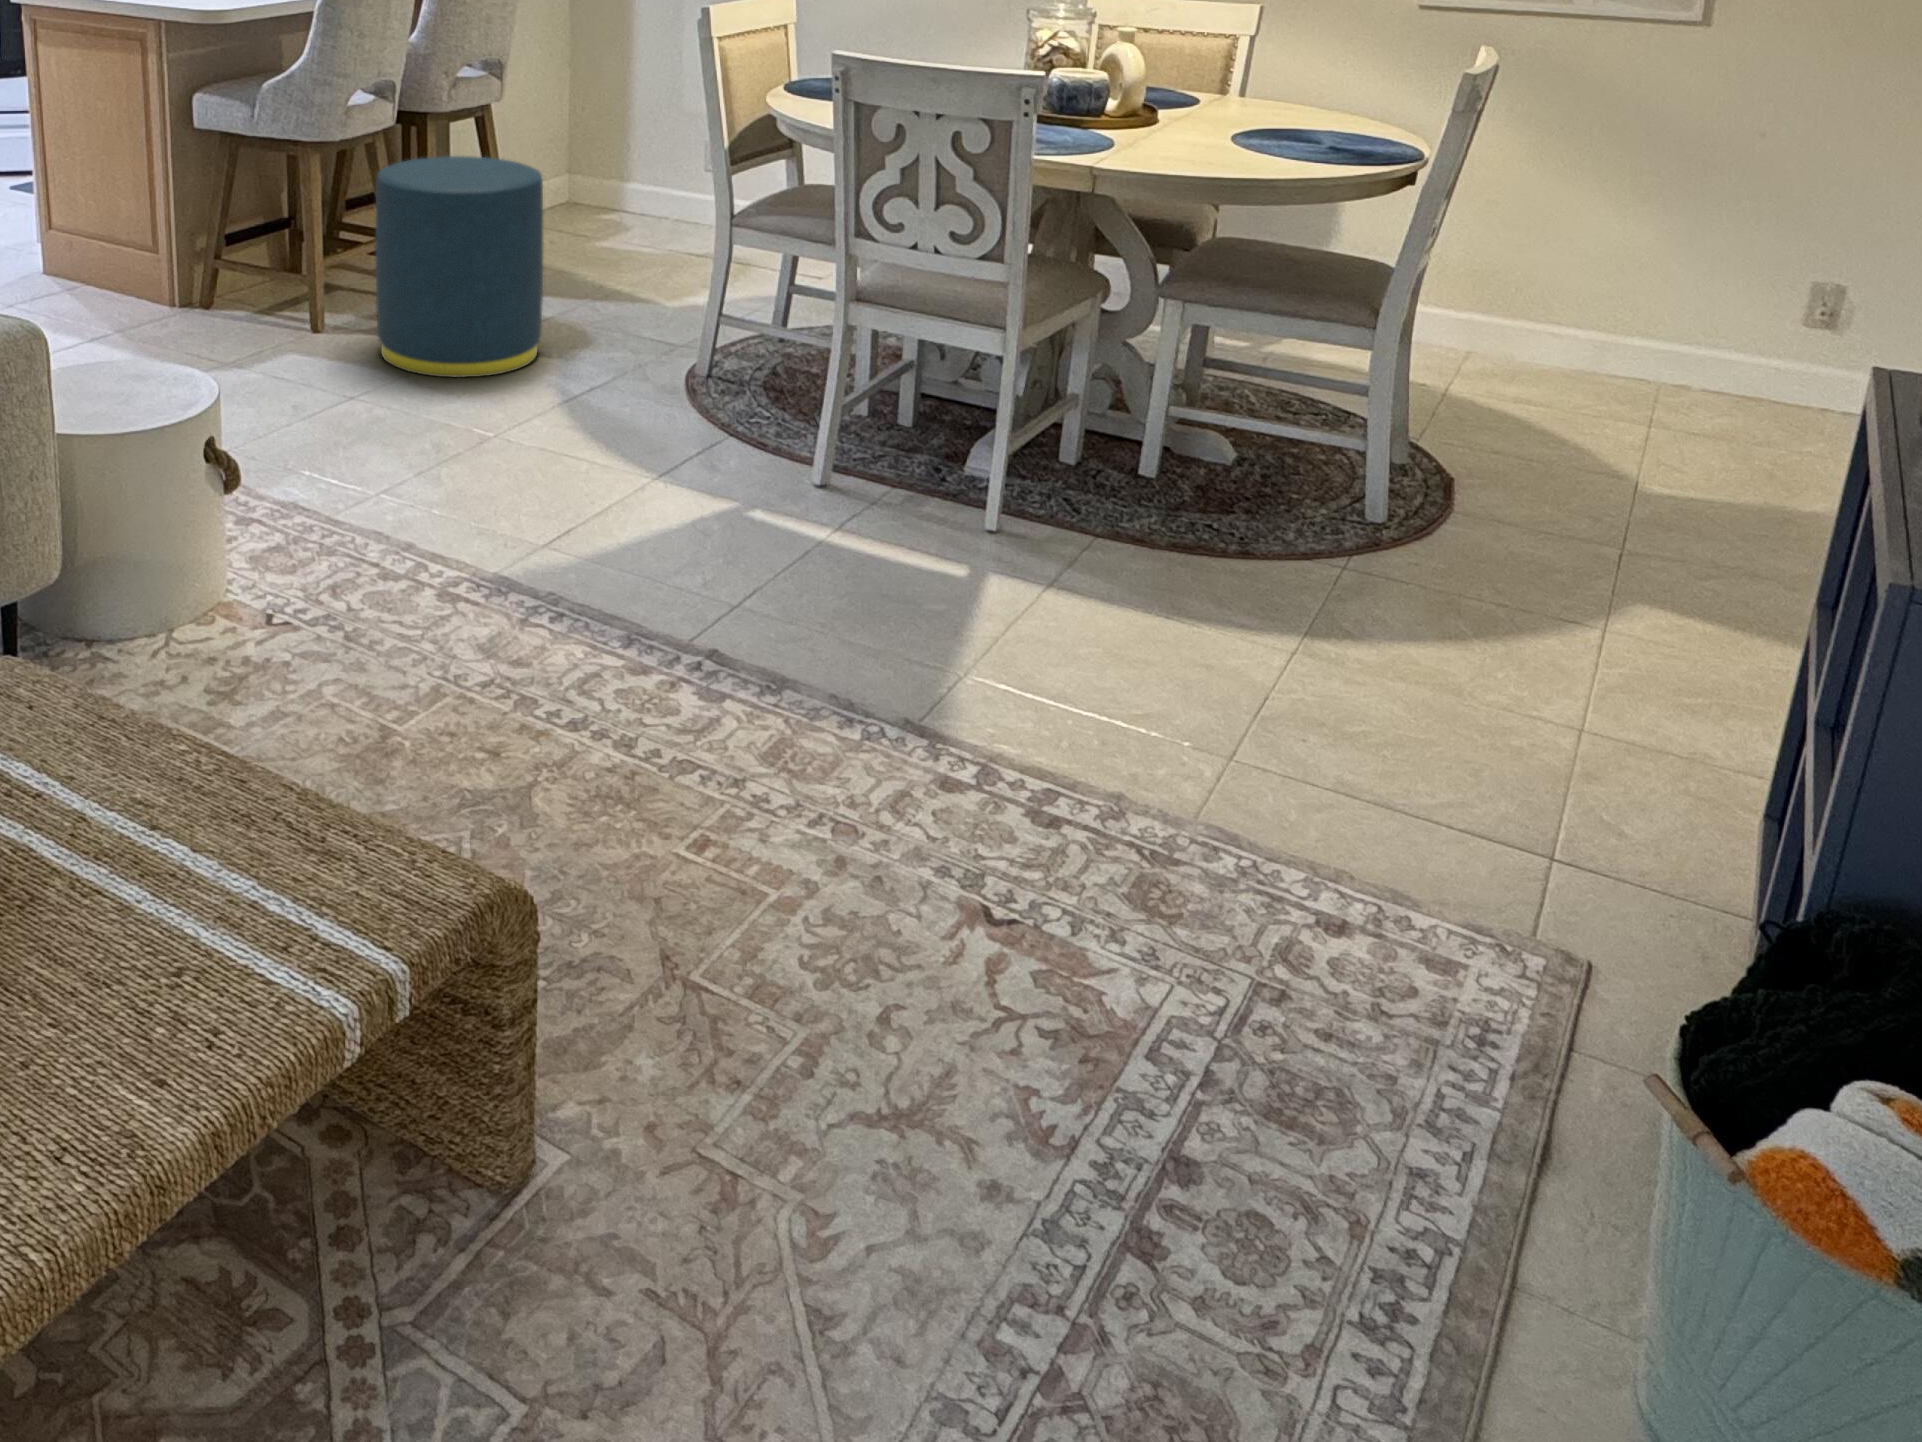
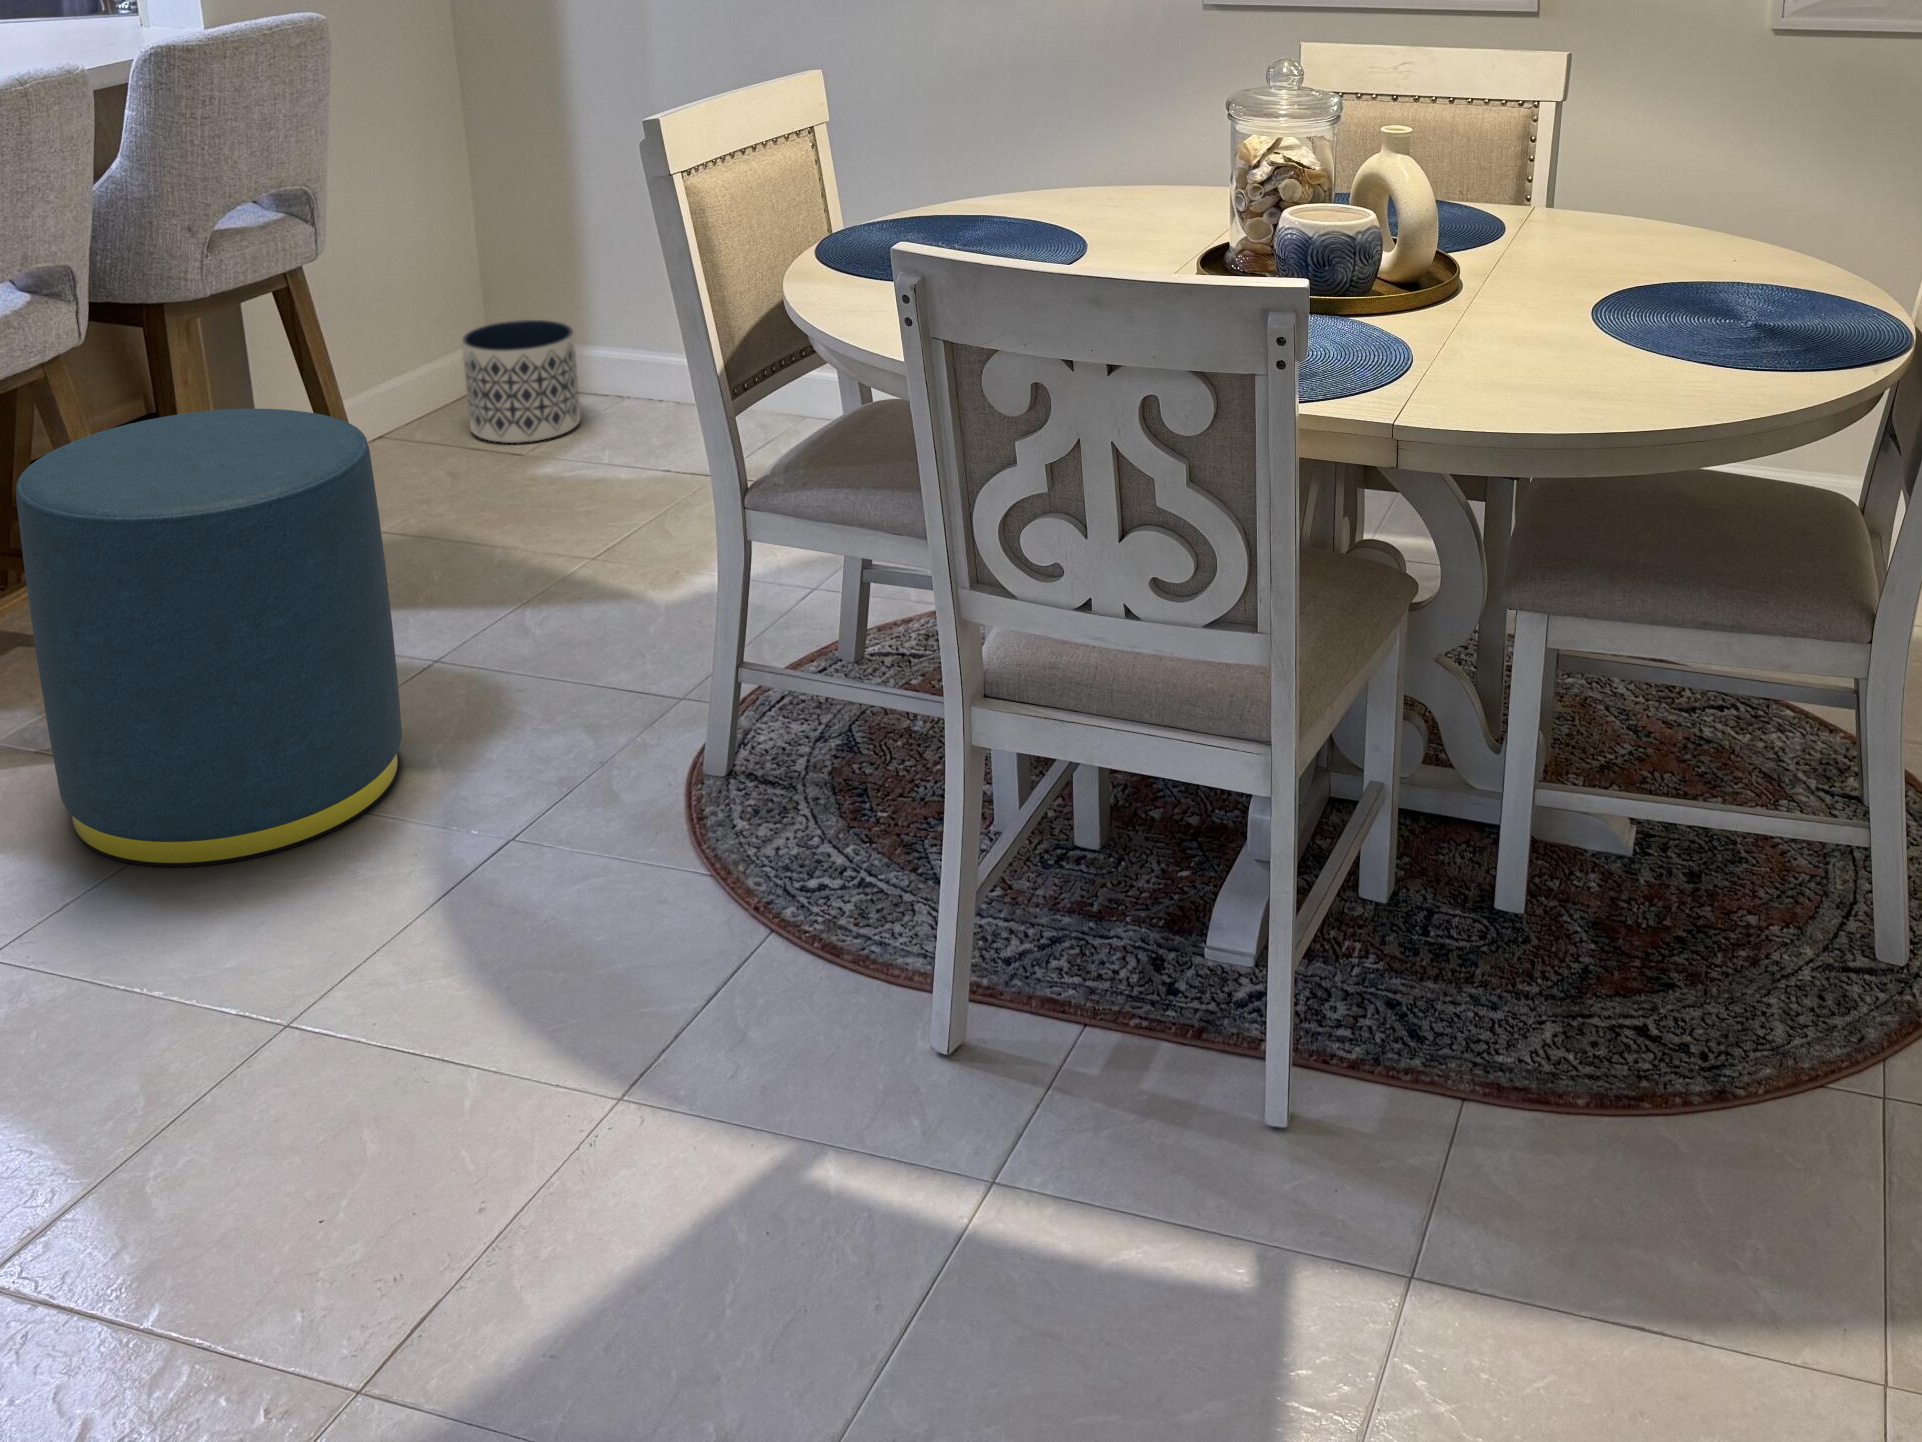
planter: none [564,159,629,228] -> present [462,320,580,443]

